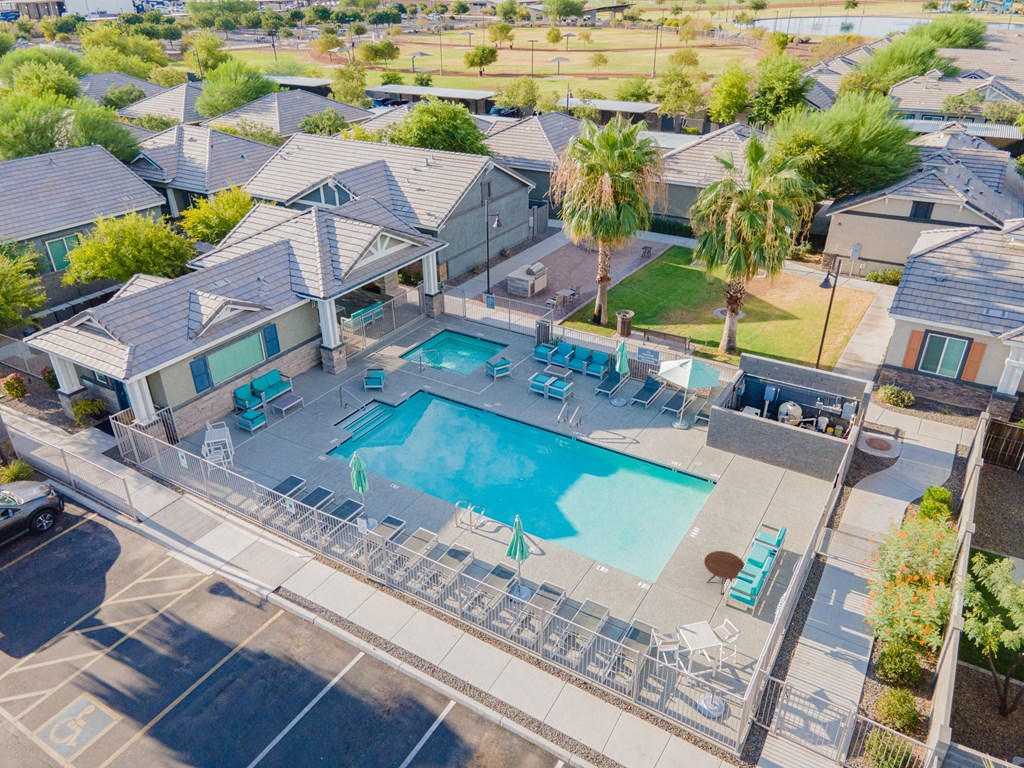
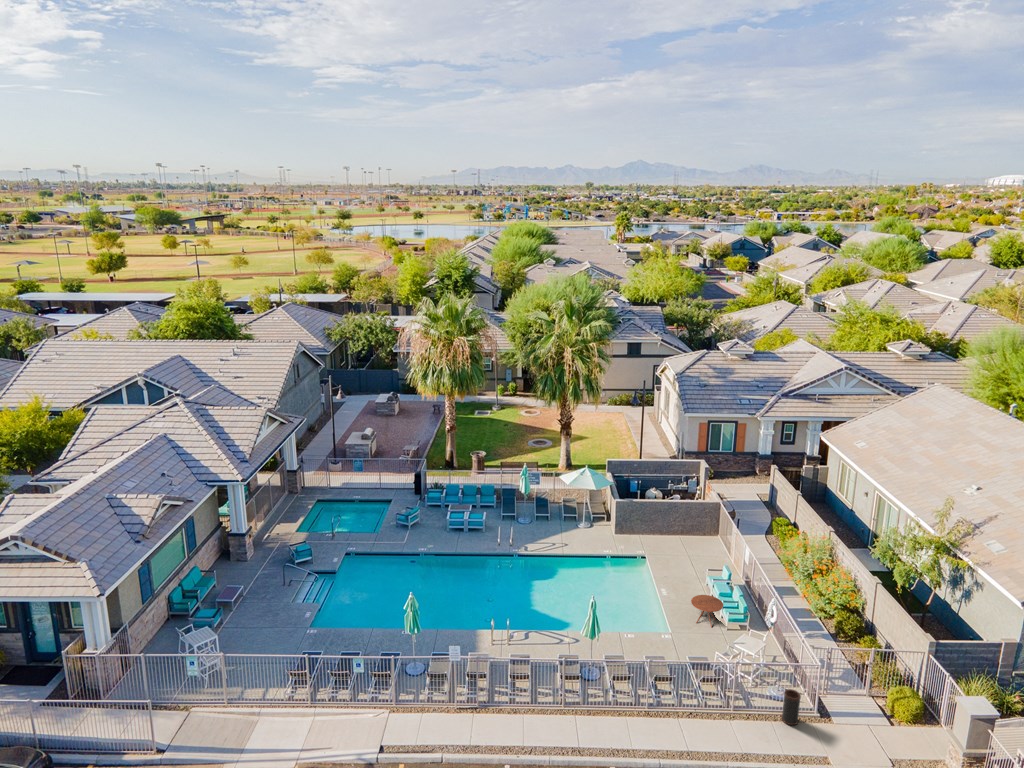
trash can: none [684,710,709,753] -> present [782,689,801,725]

